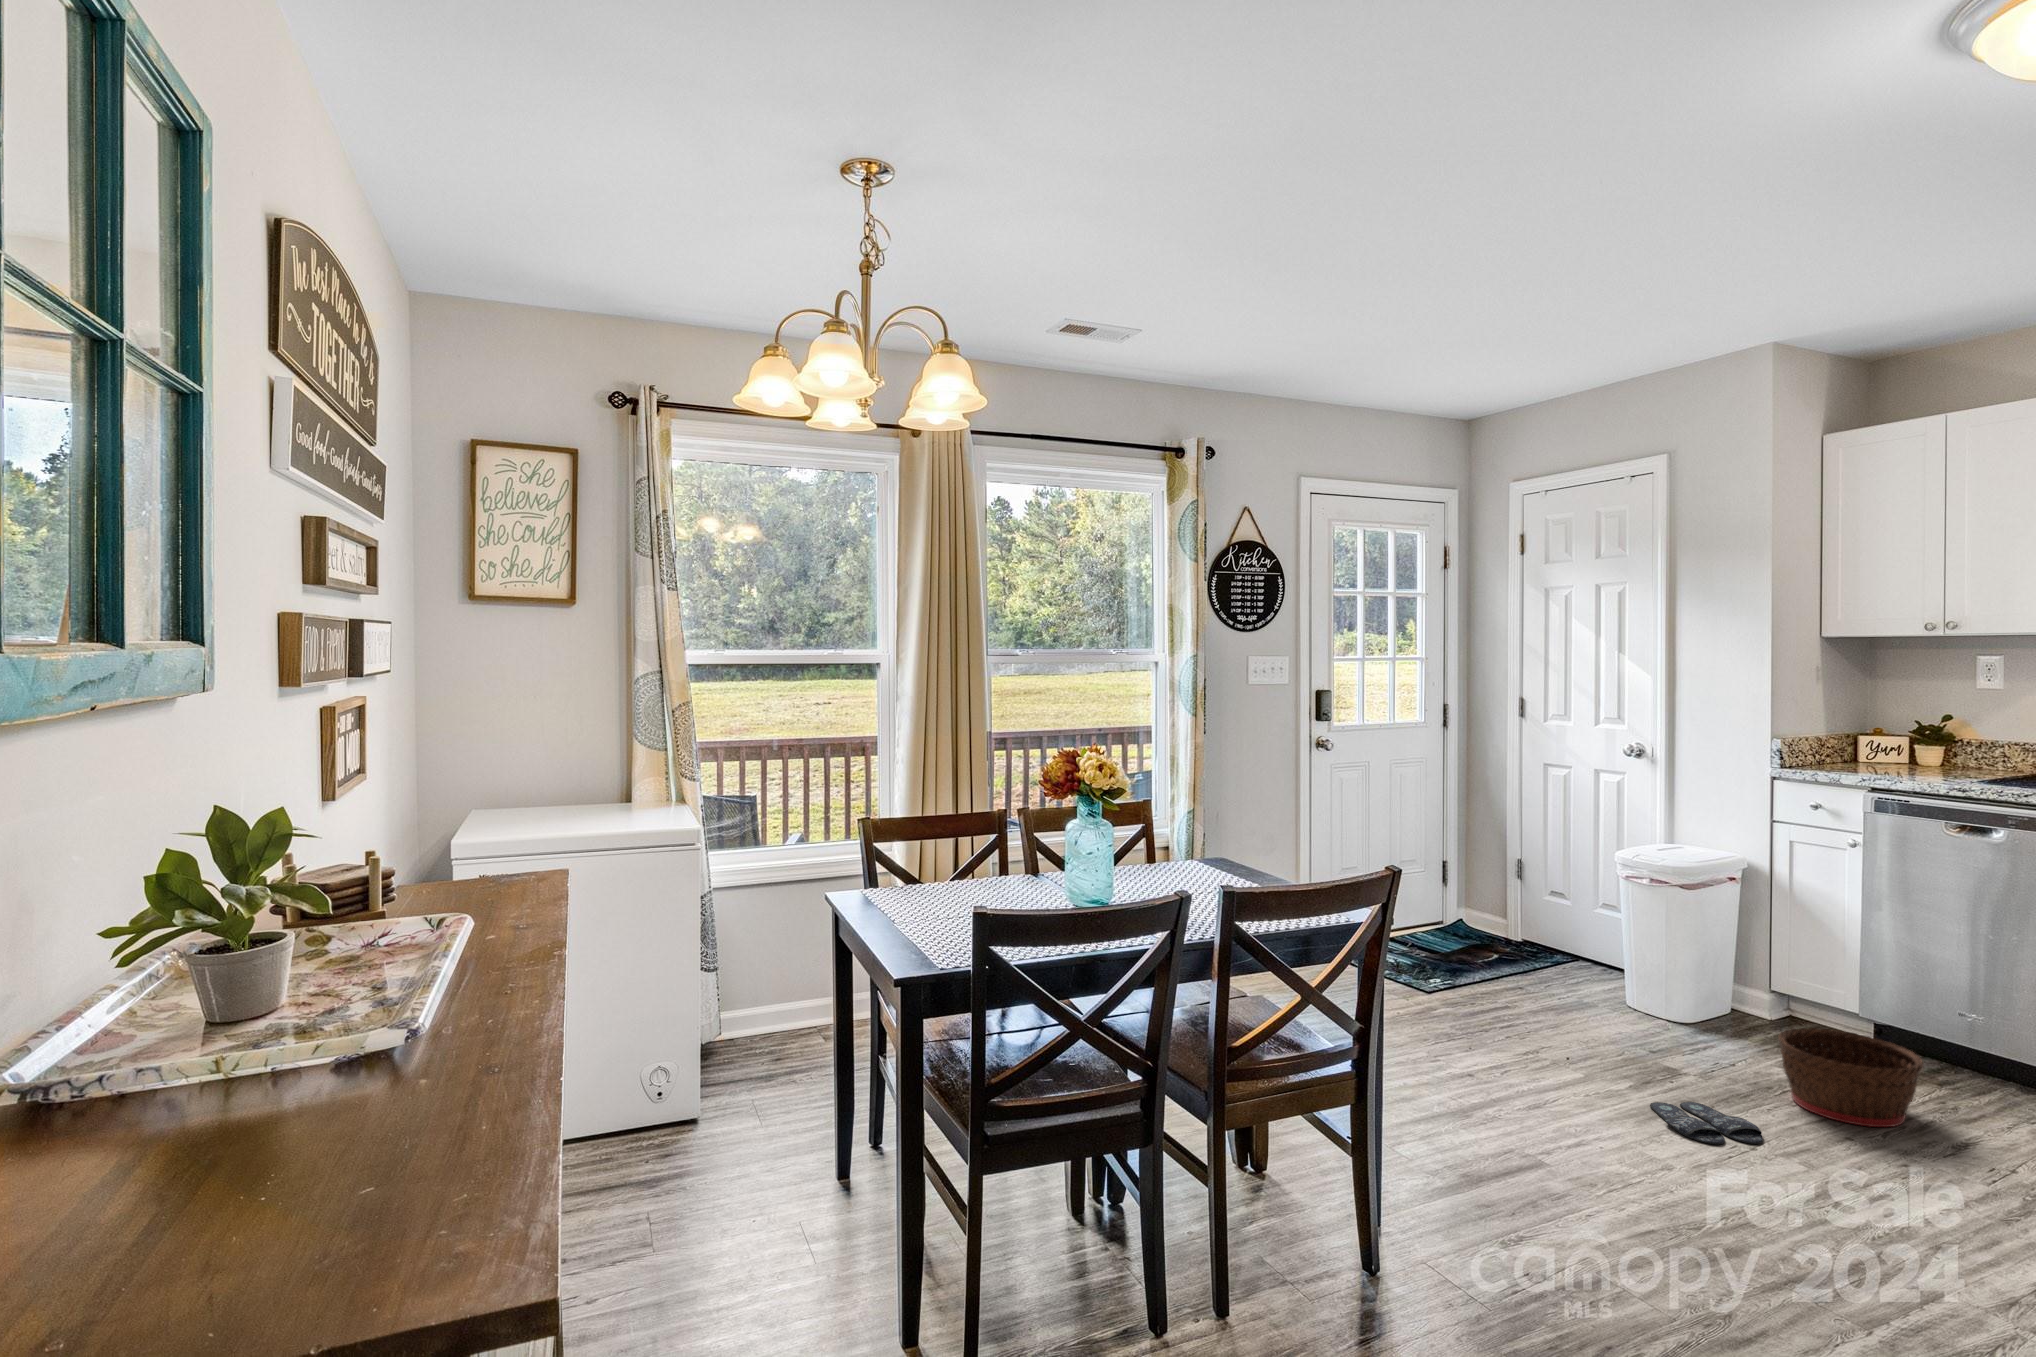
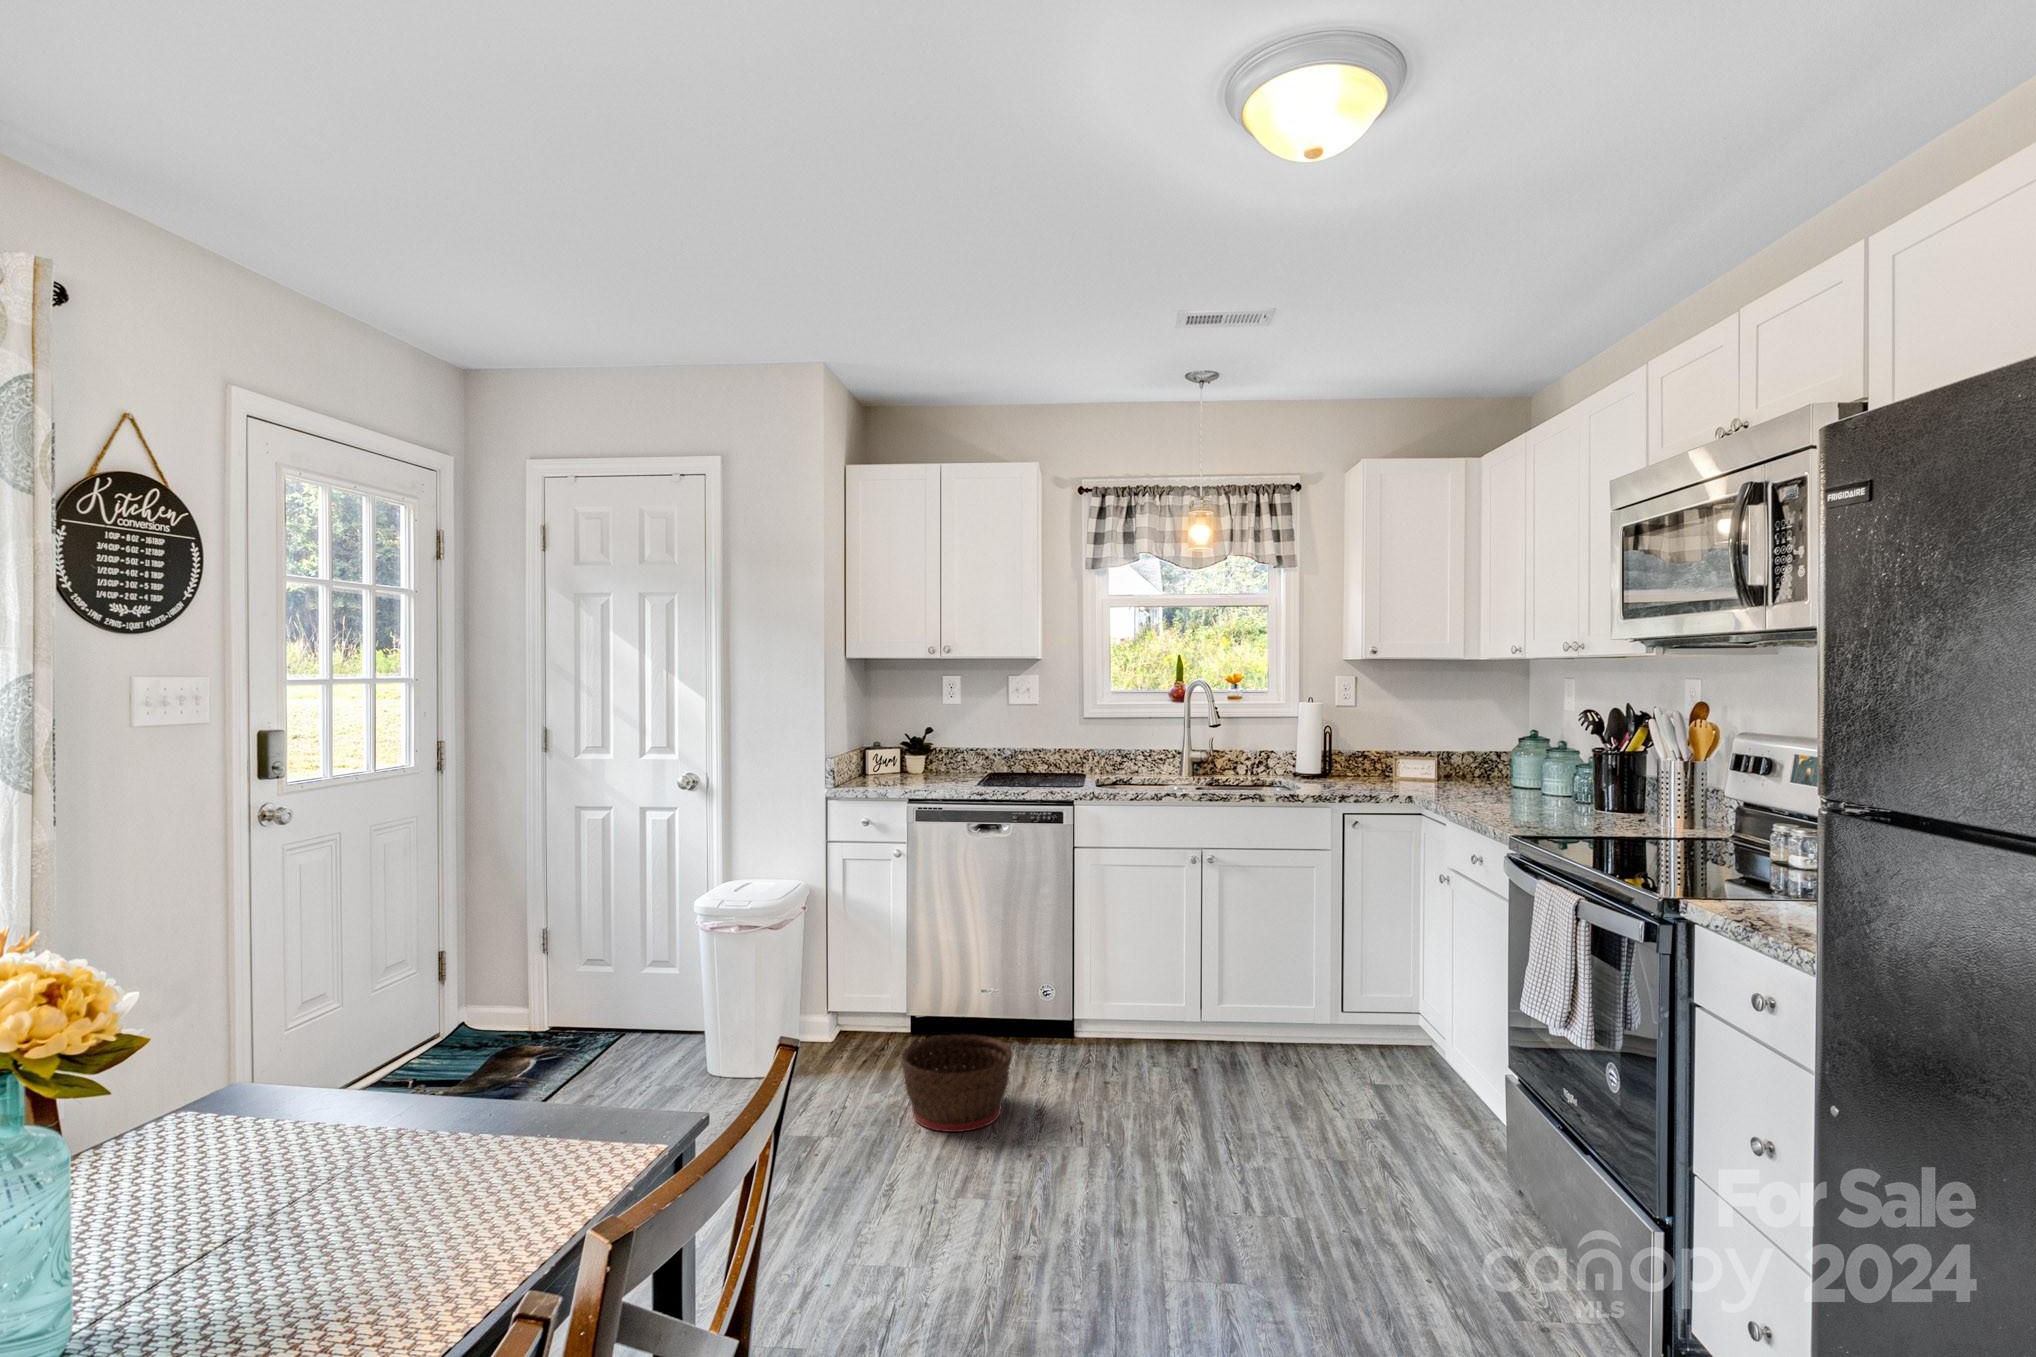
slippers: present [1650,1102,1763,1145] -> none [826,1169,943,1221]

